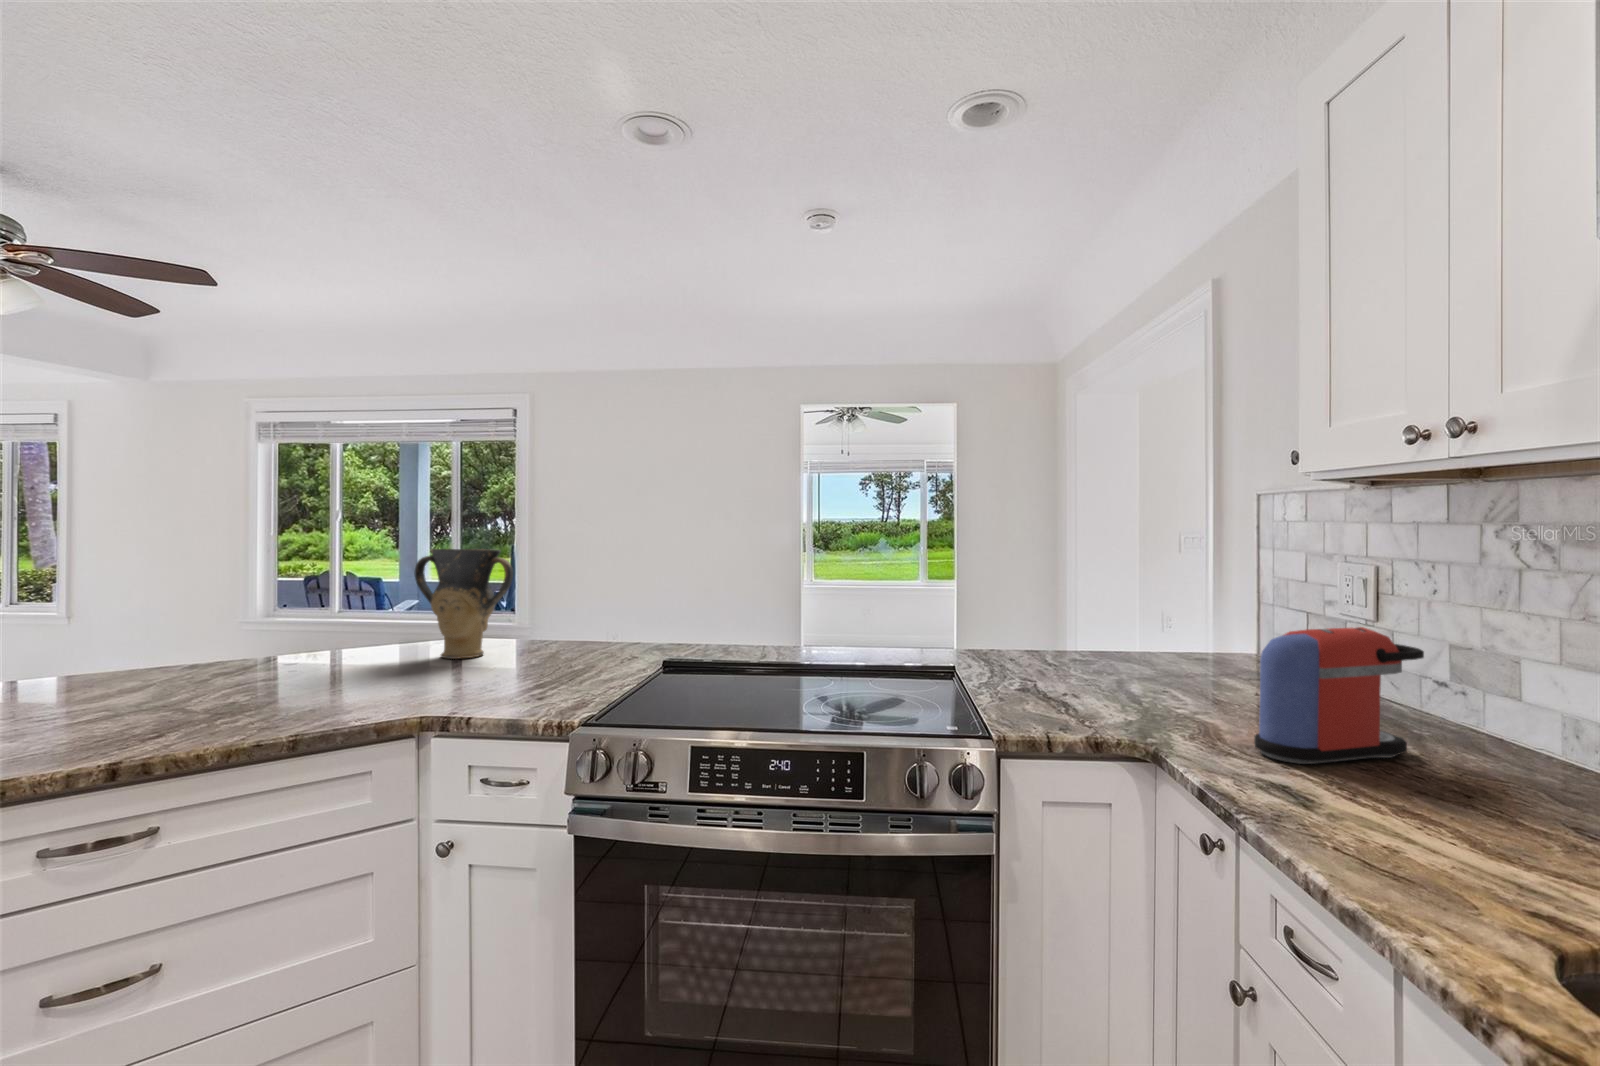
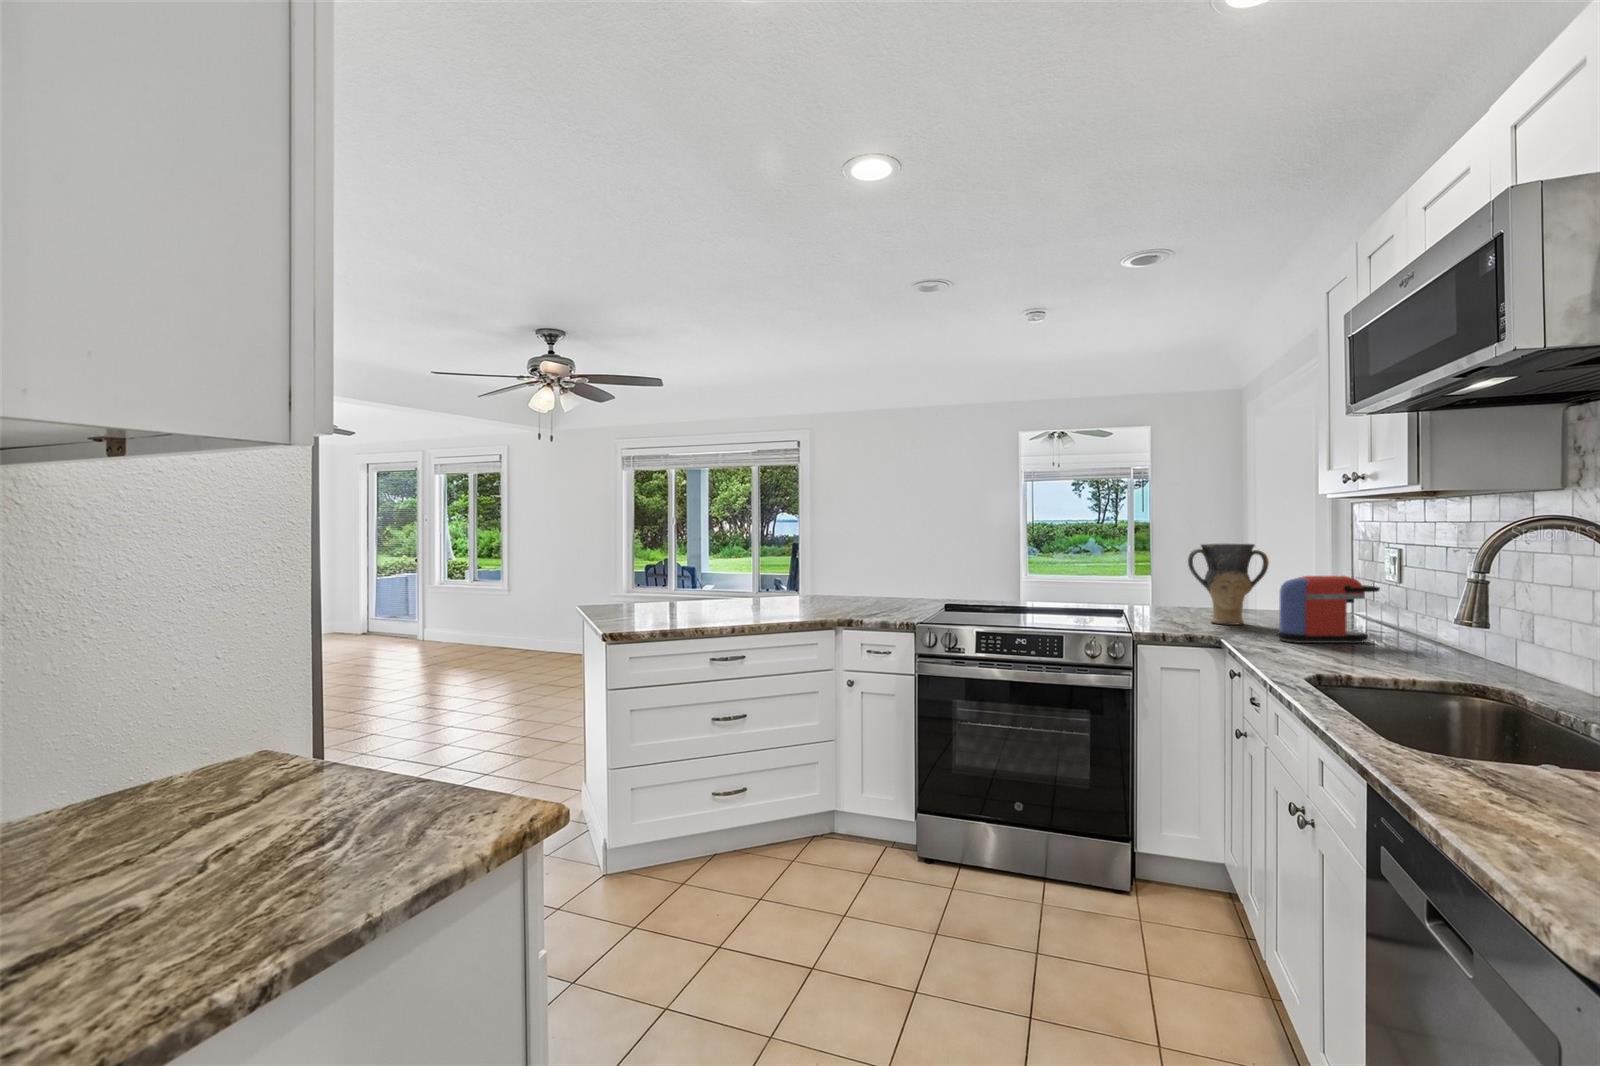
vase: present [414,549,513,659] -> present [1188,544,1269,625]

